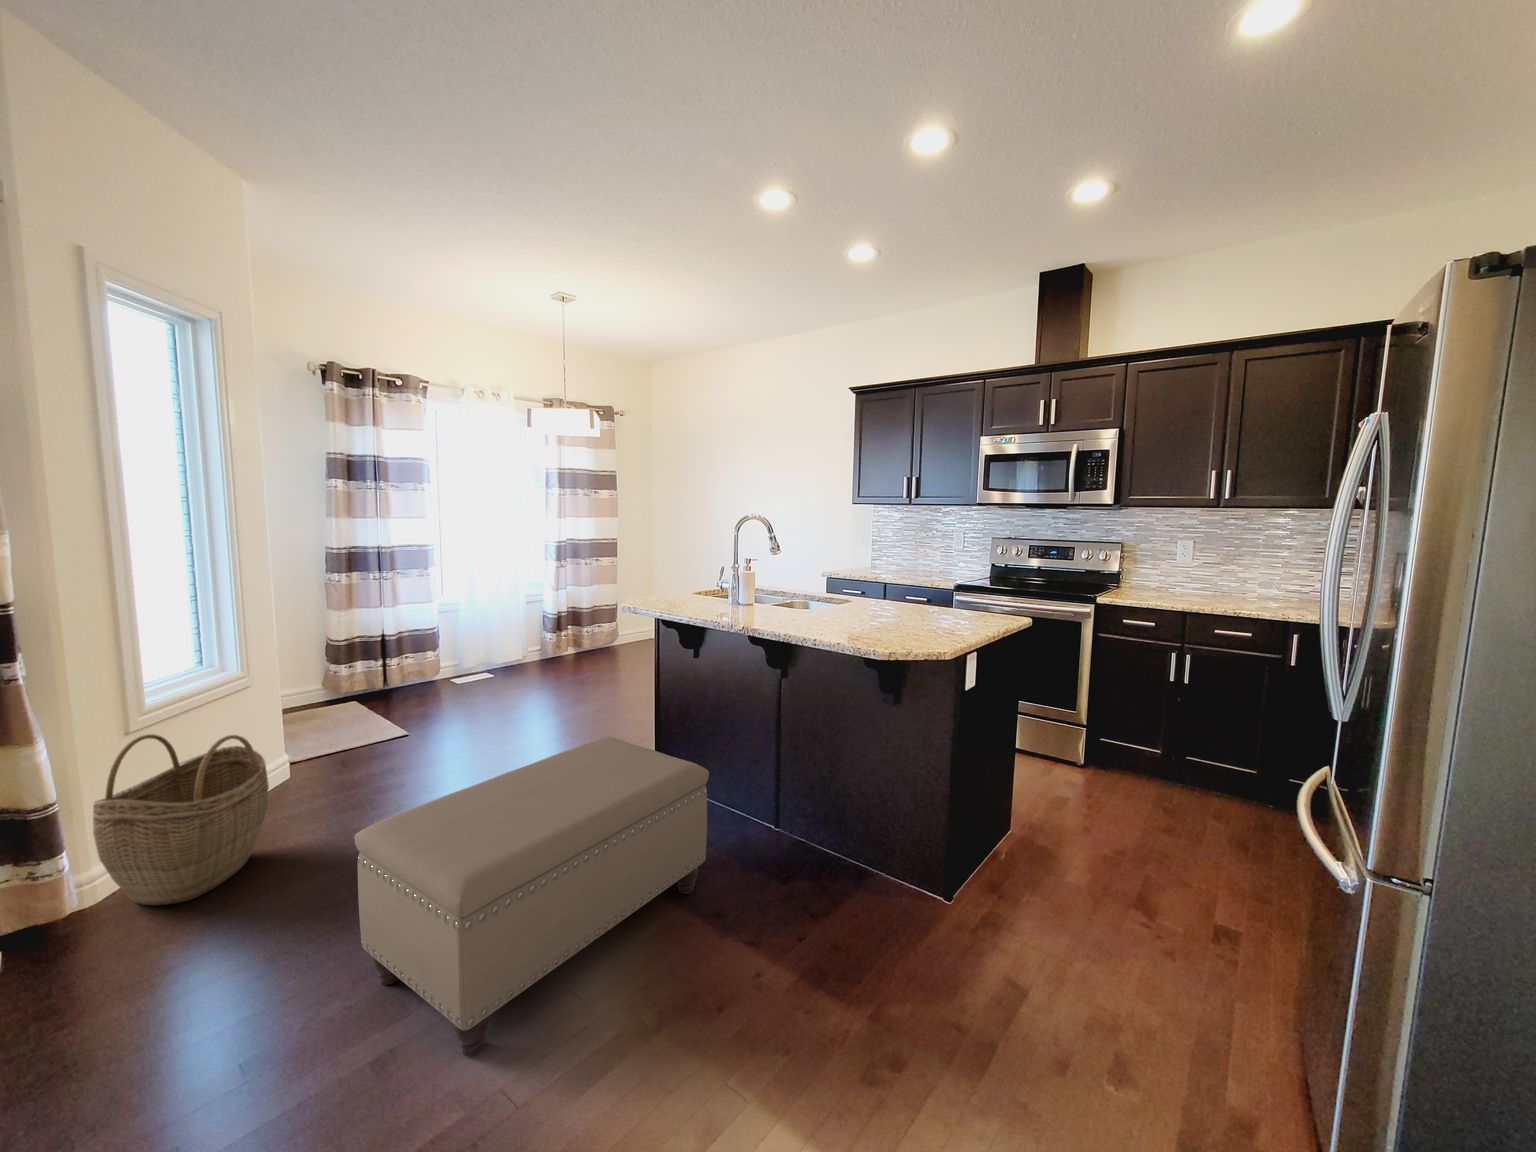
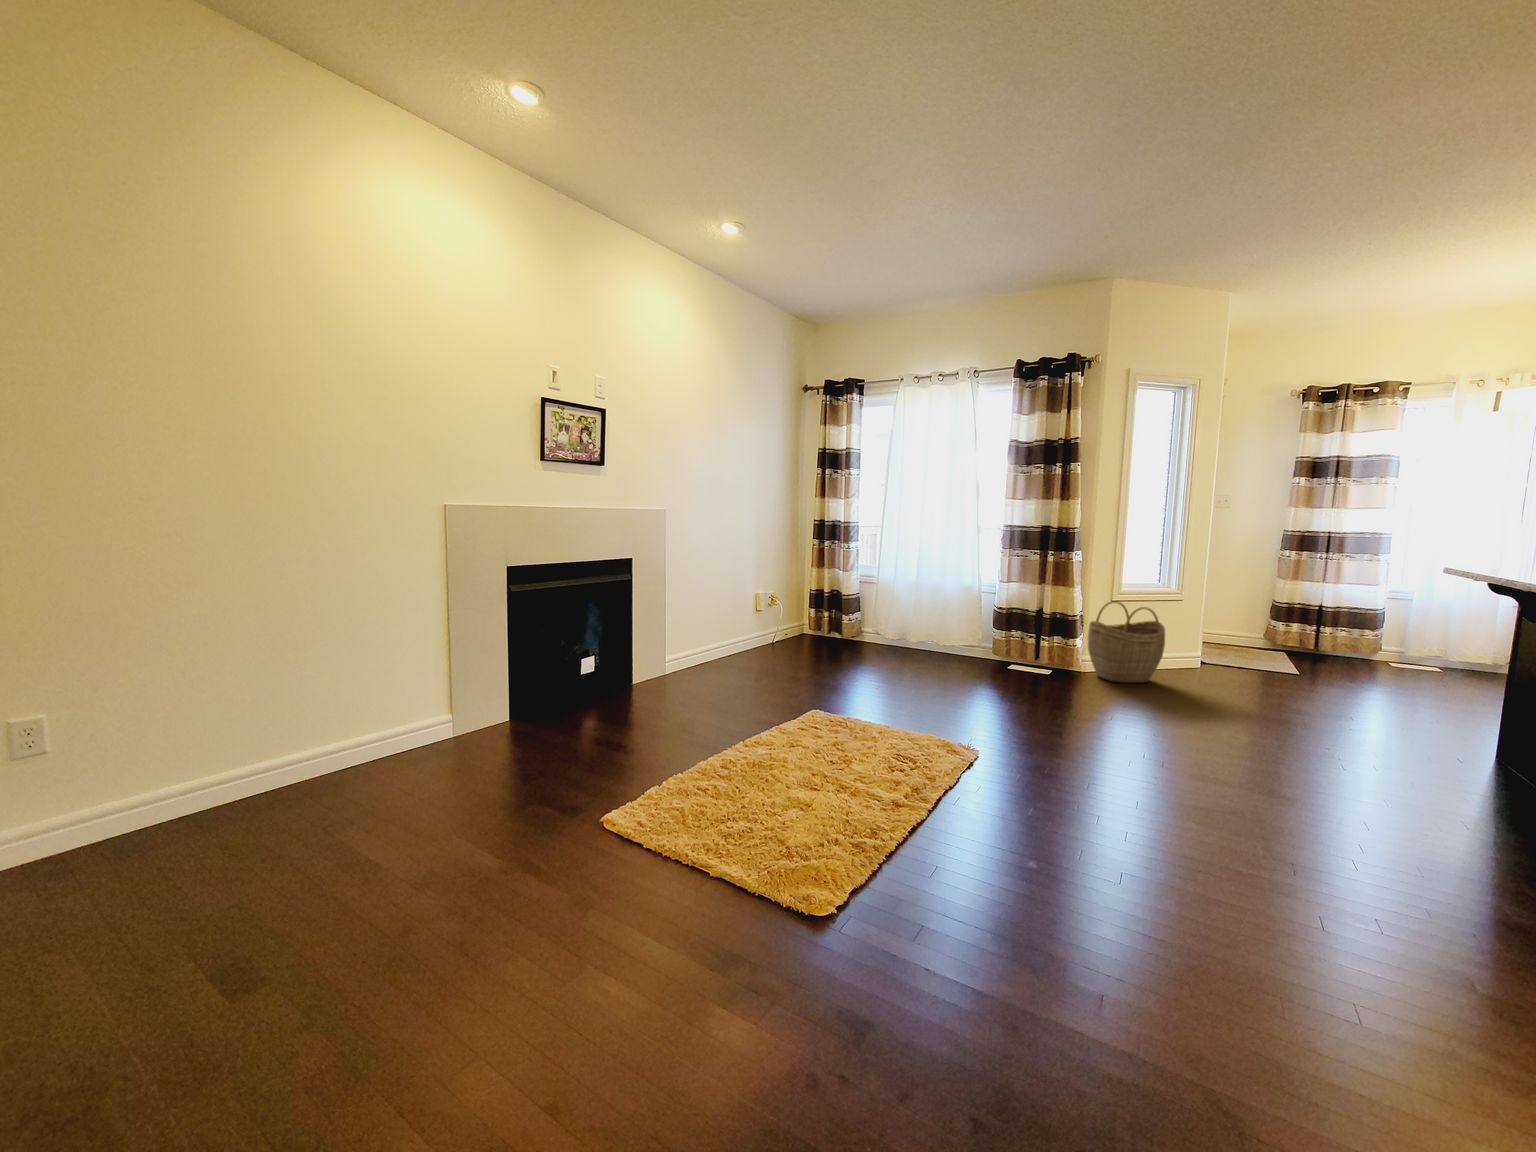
ottoman: present [355,737,709,1056] -> none [1155,642,1443,796]

